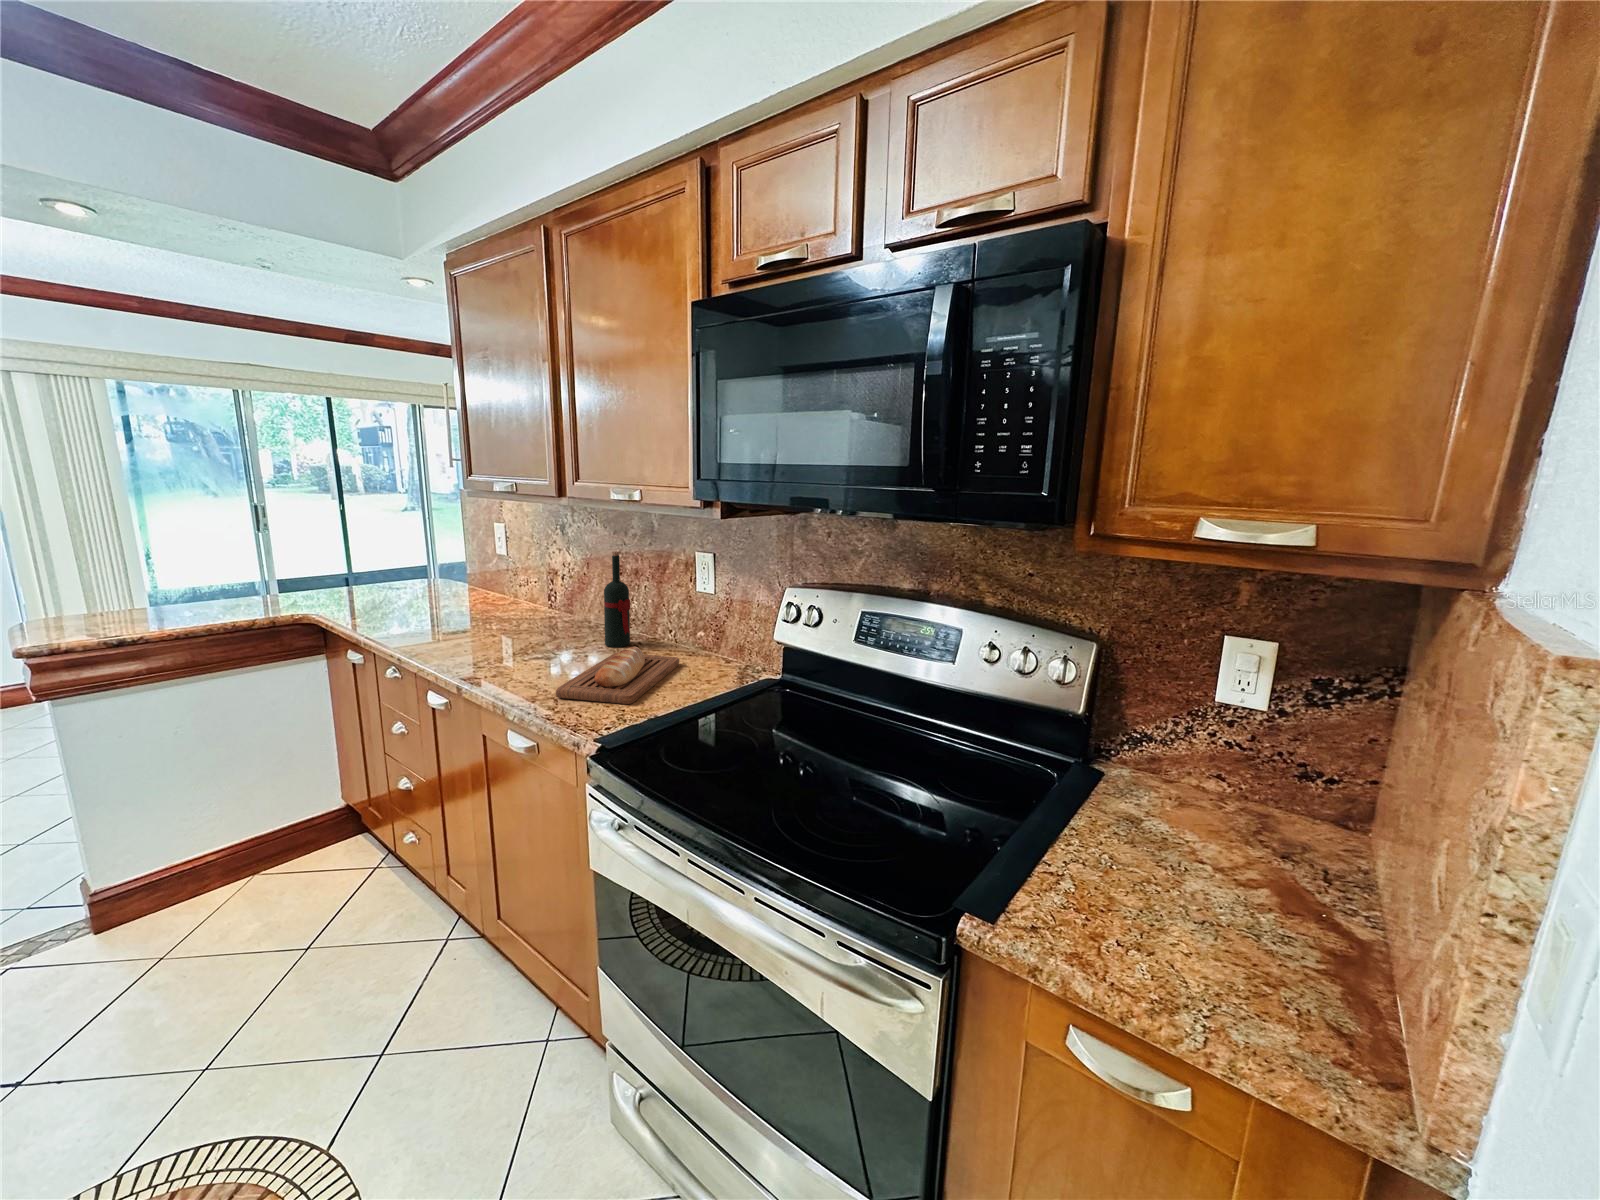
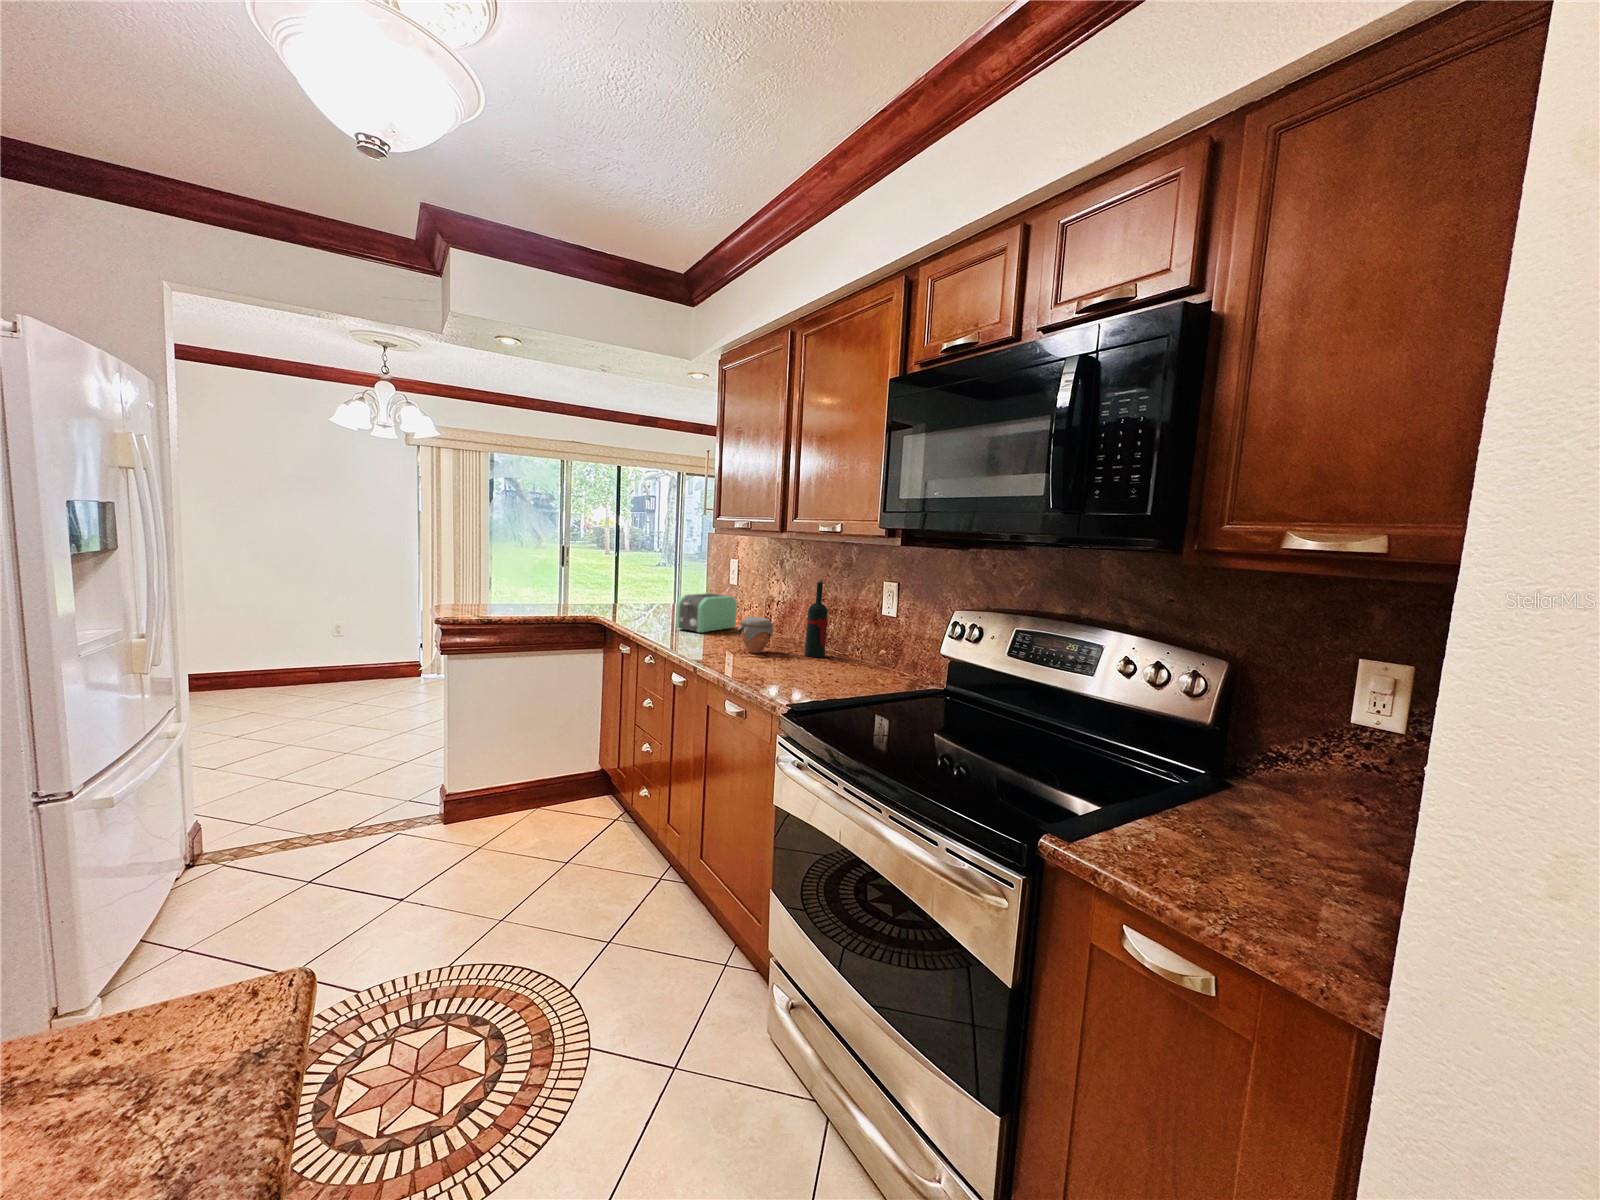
toaster: none [423,570,509,625] -> present [676,593,737,633]
jar: none [513,605,561,651] -> present [738,617,773,653]
bread loaf: present [556,647,679,704] -> none [763,653,862,690]

